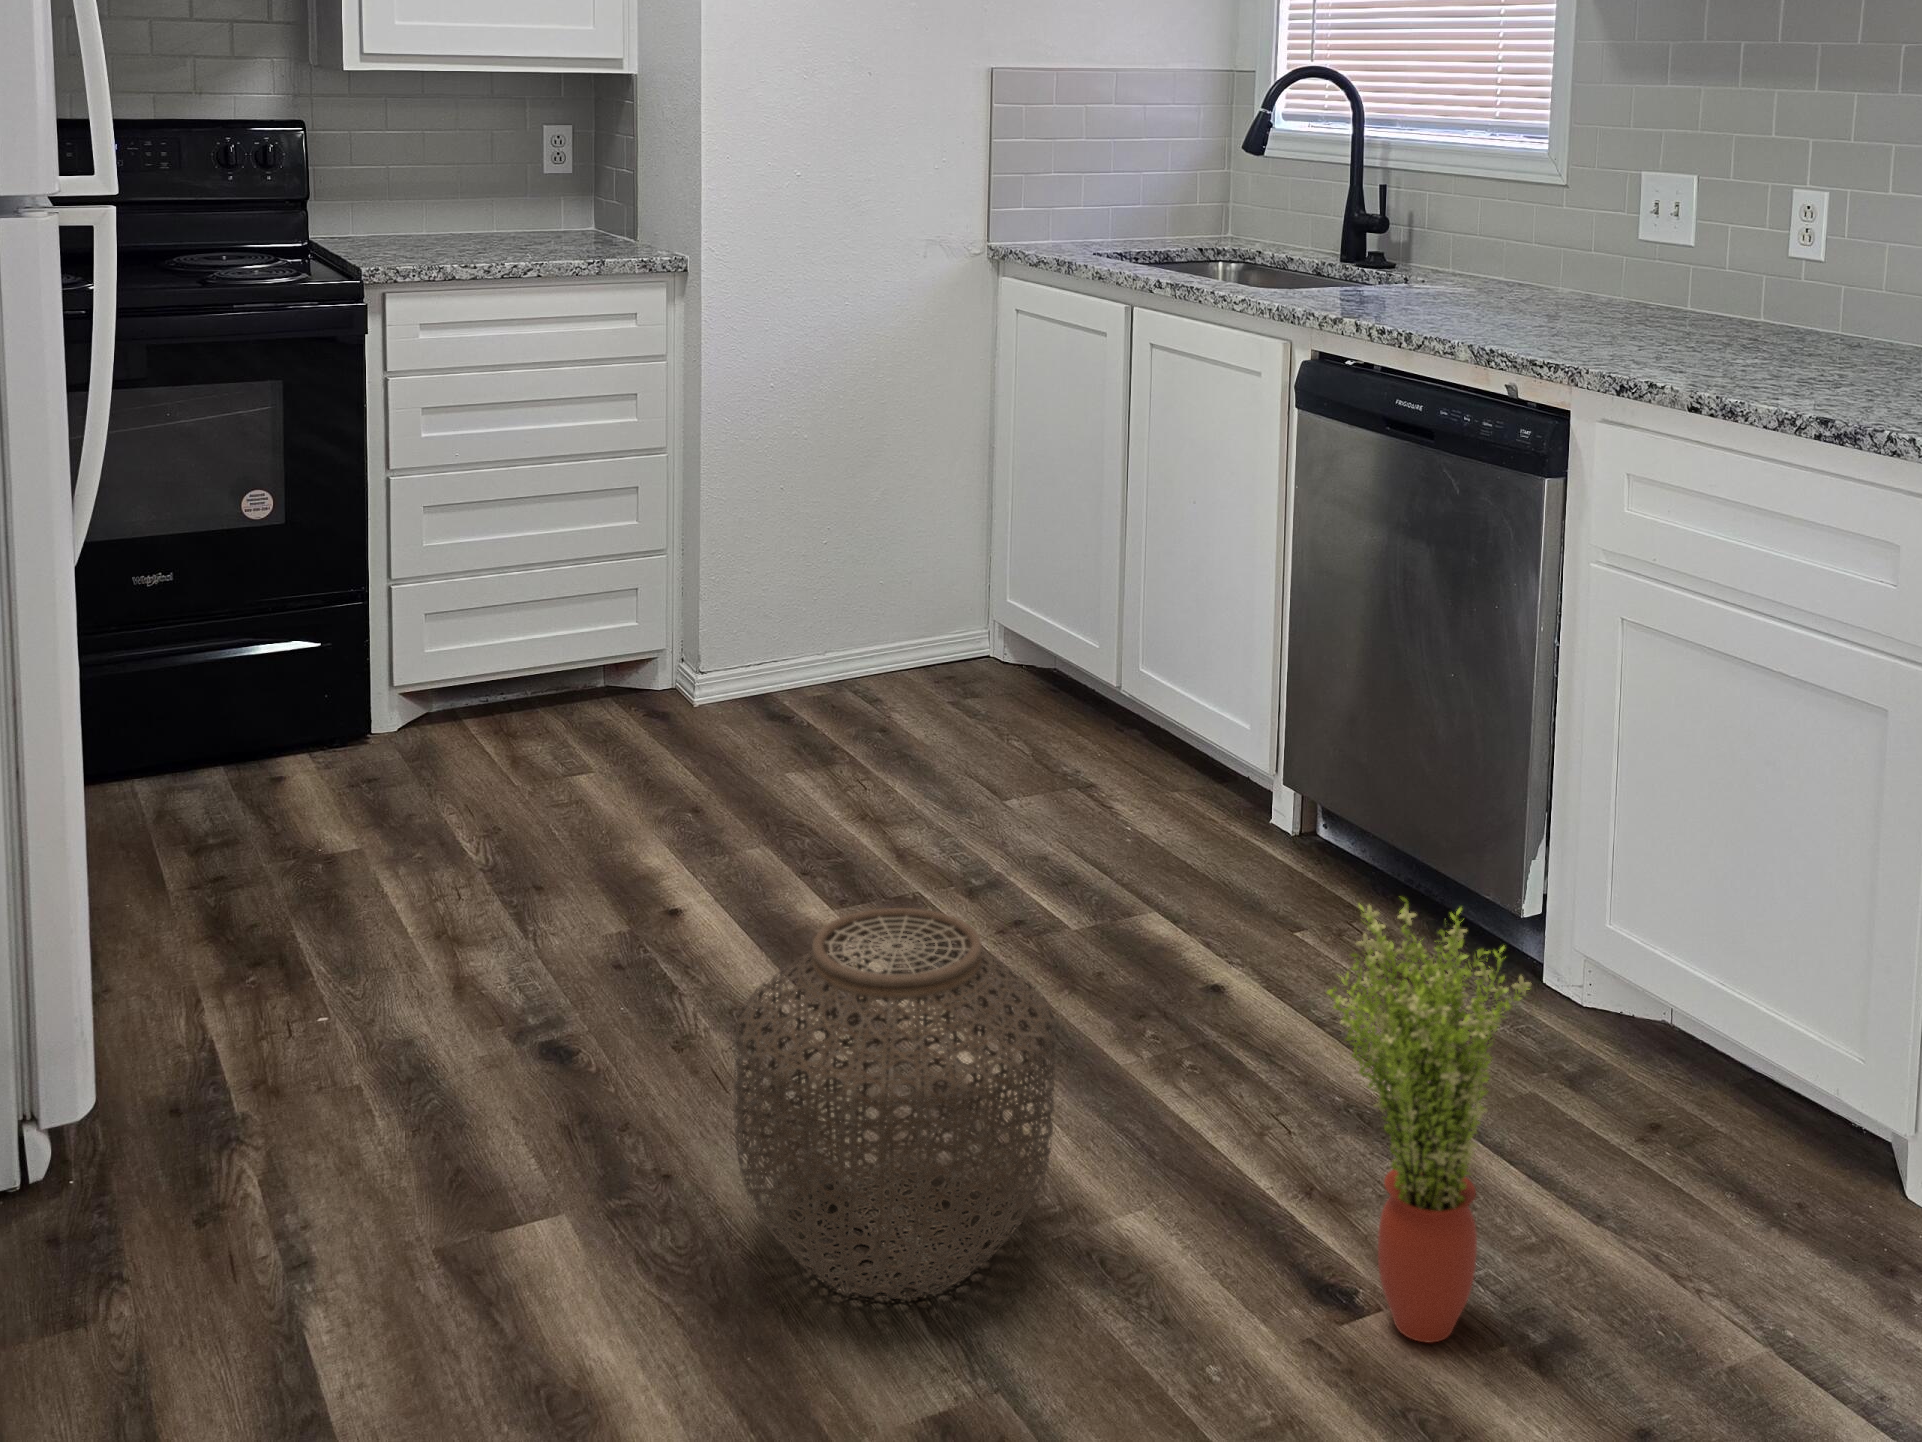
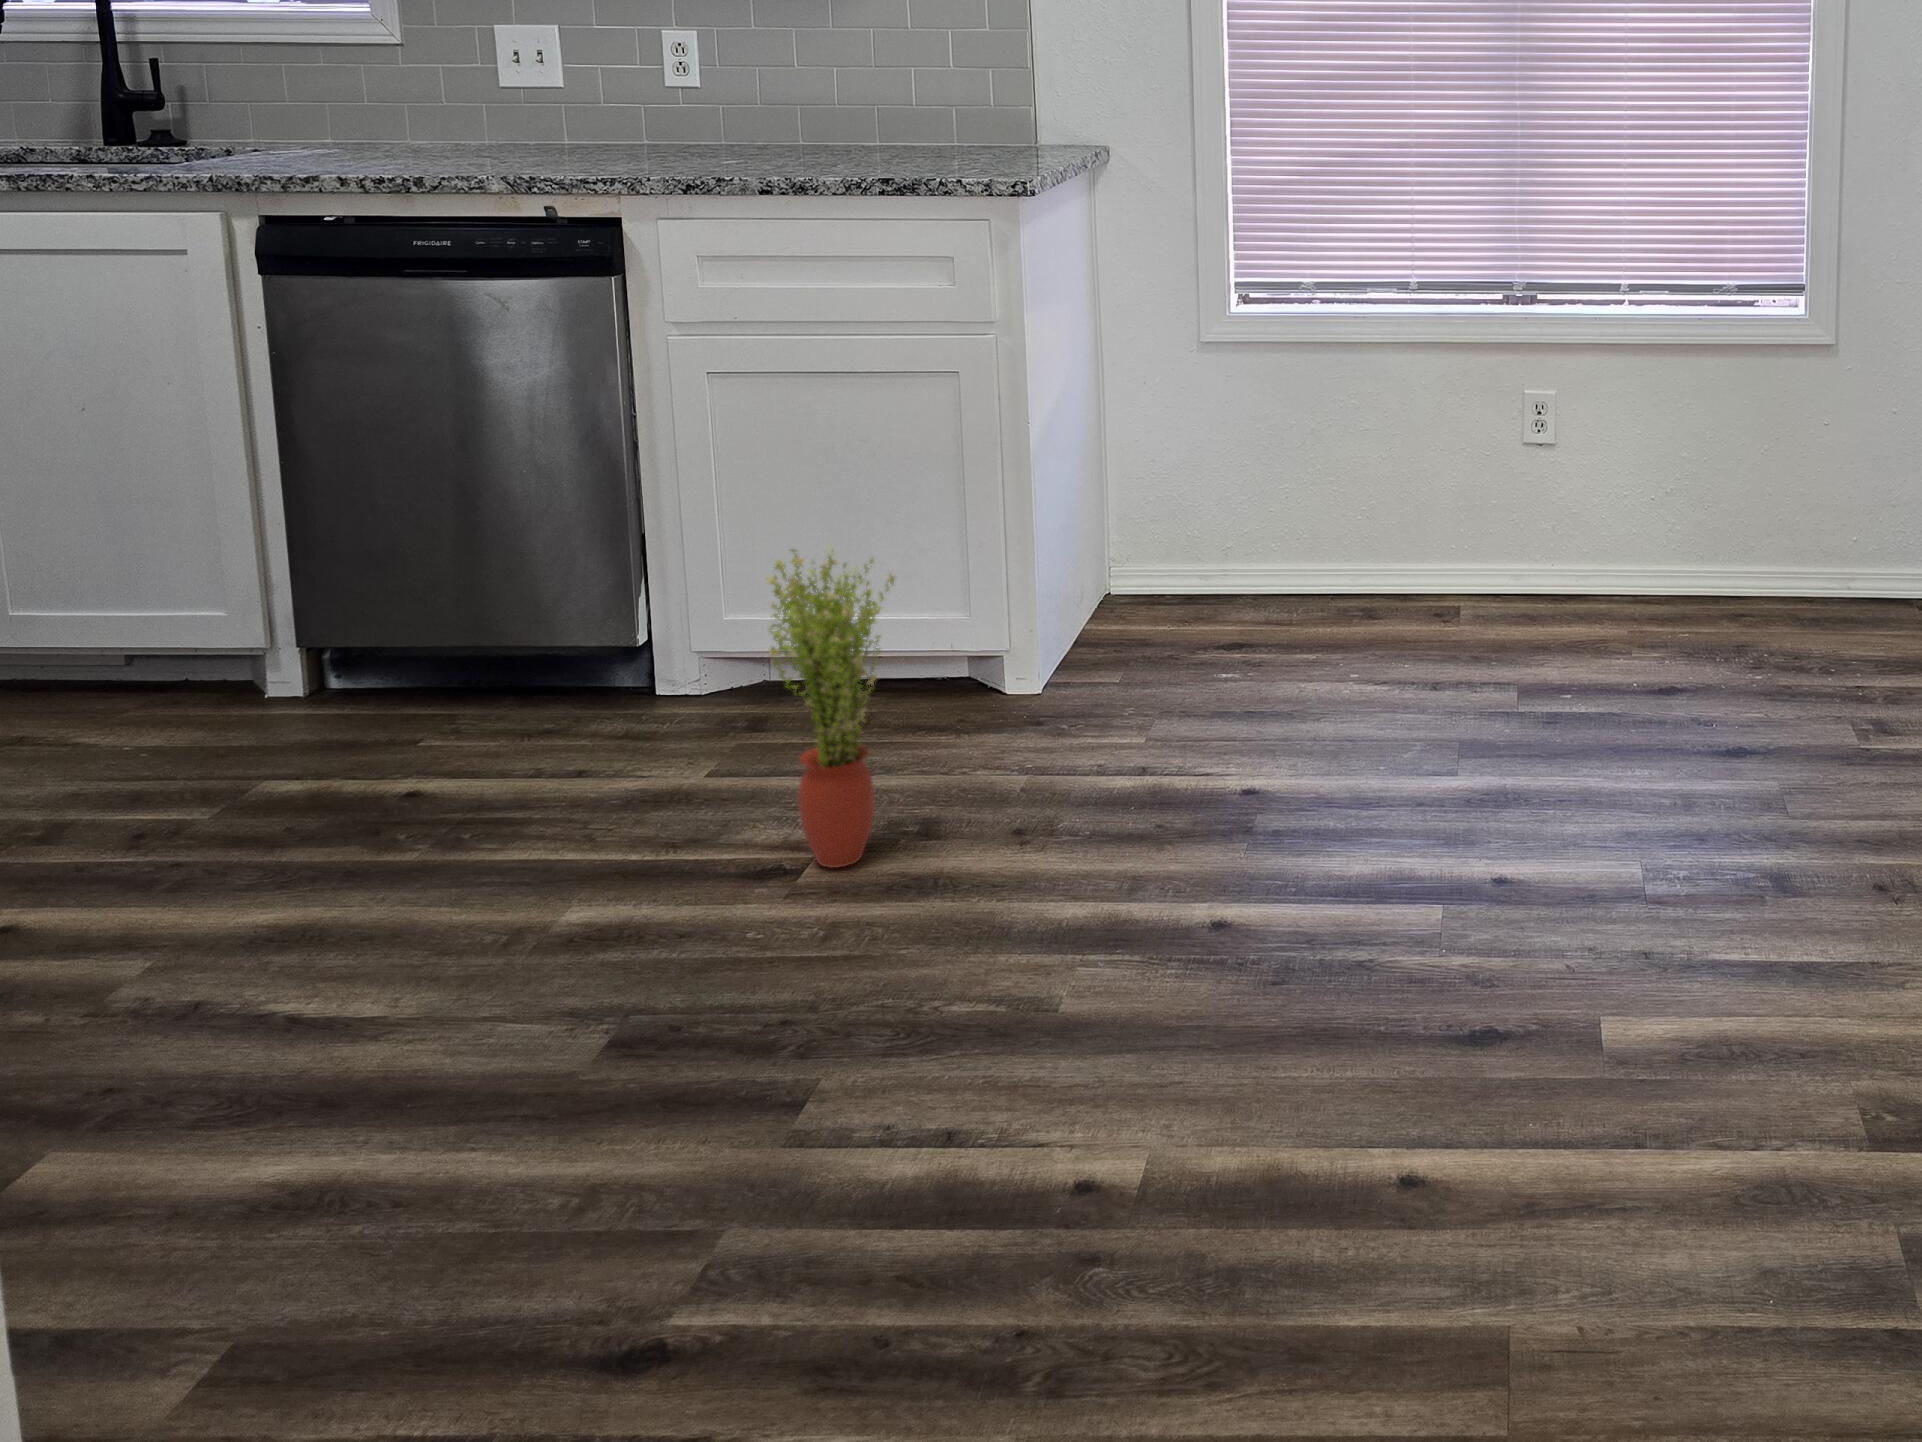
woven basket: present [734,908,1055,1299] -> none [220,703,558,1052]

